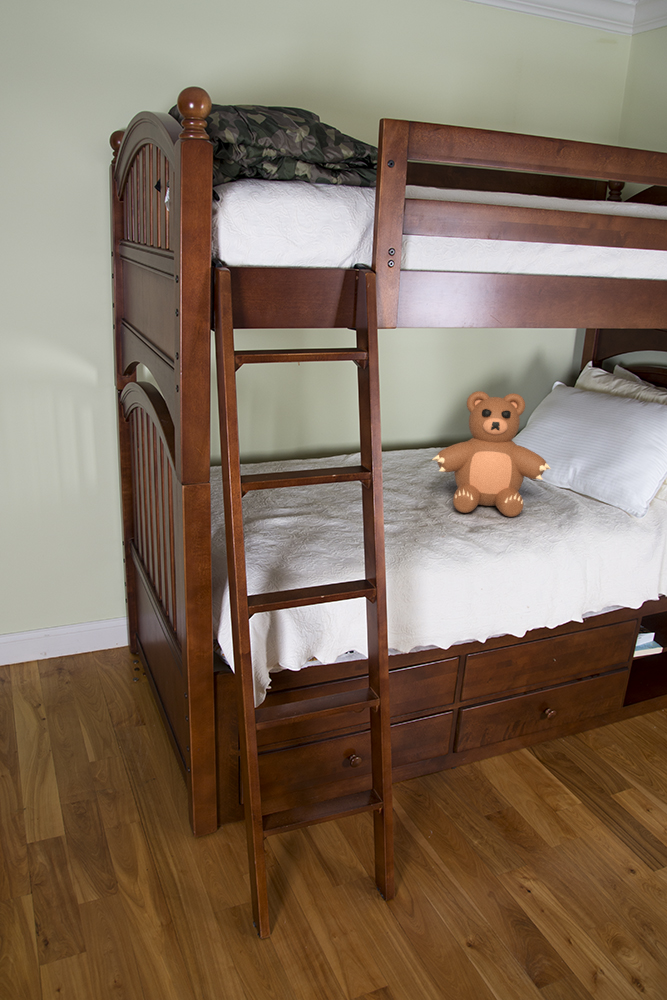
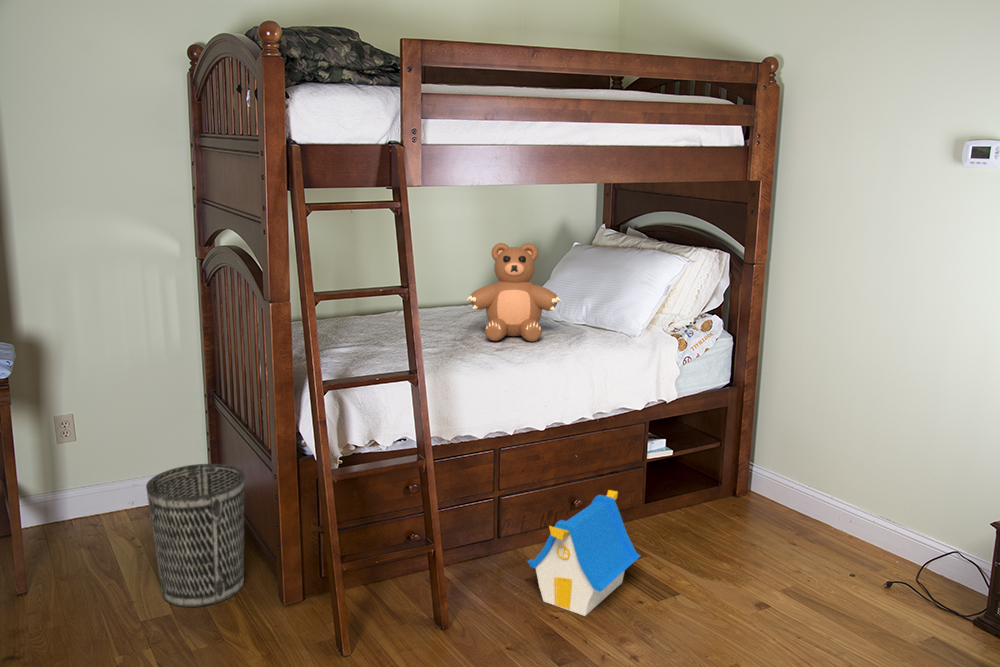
wastebasket: none [40,646,157,822] -> present [146,464,244,607]
toy house: none [495,722,641,894] -> present [528,490,640,616]

